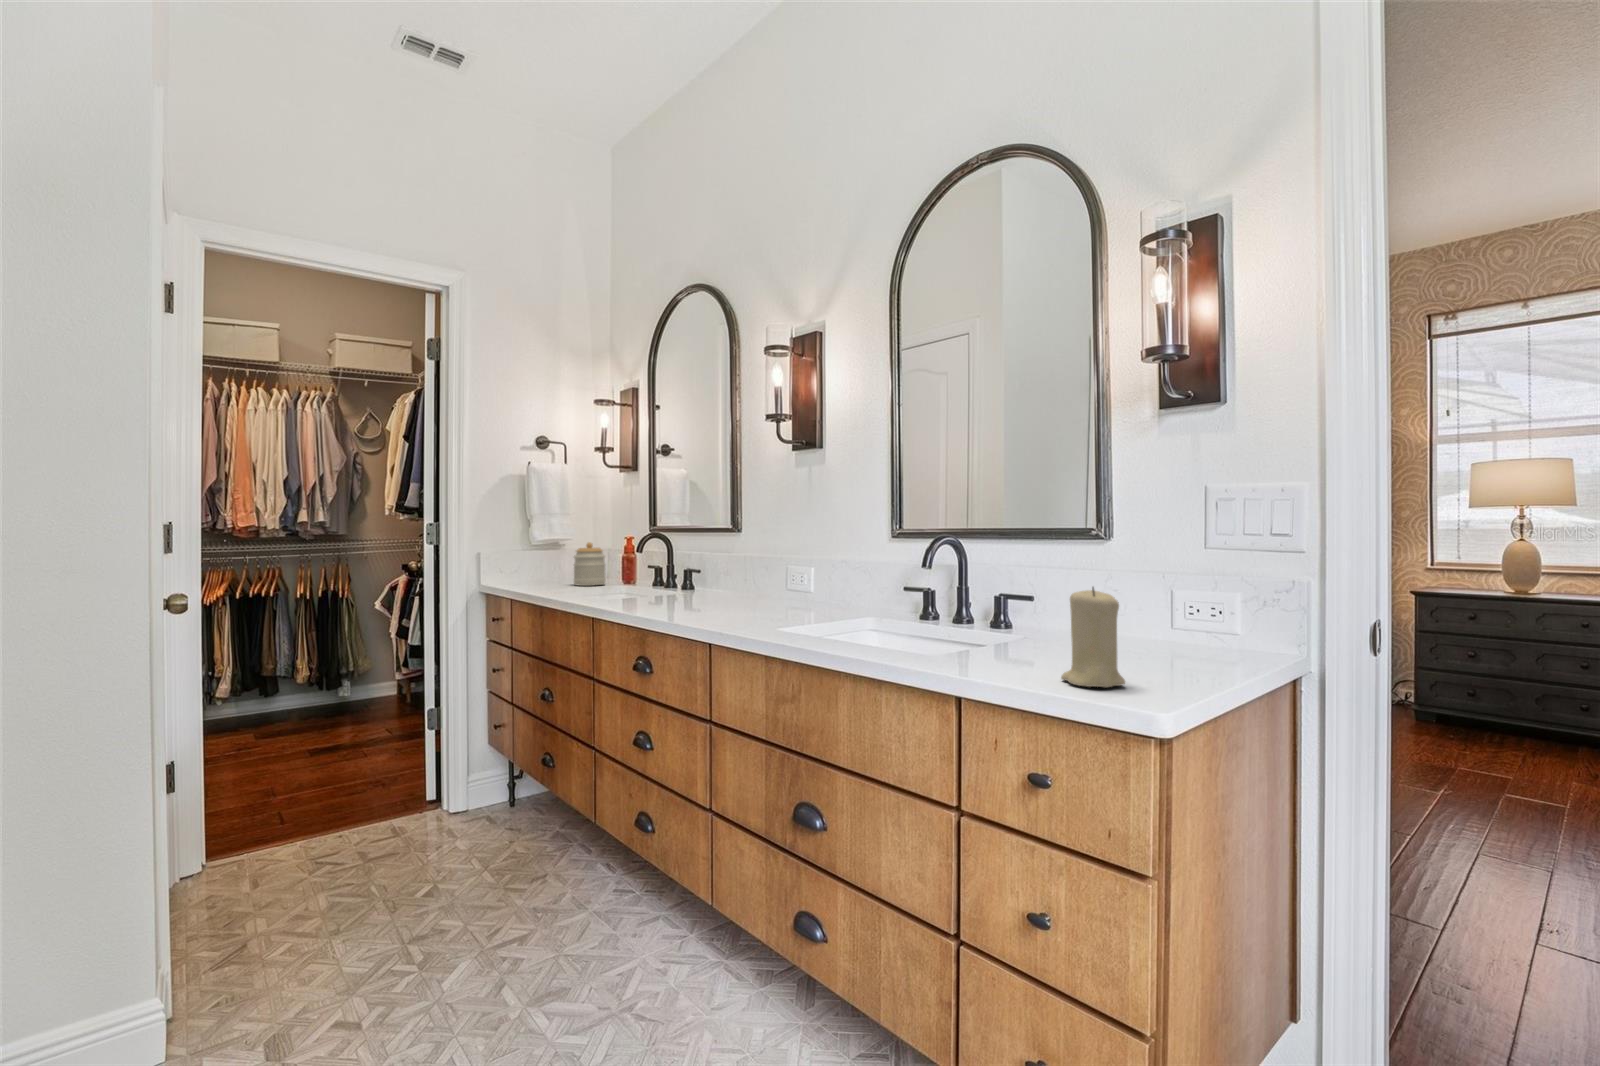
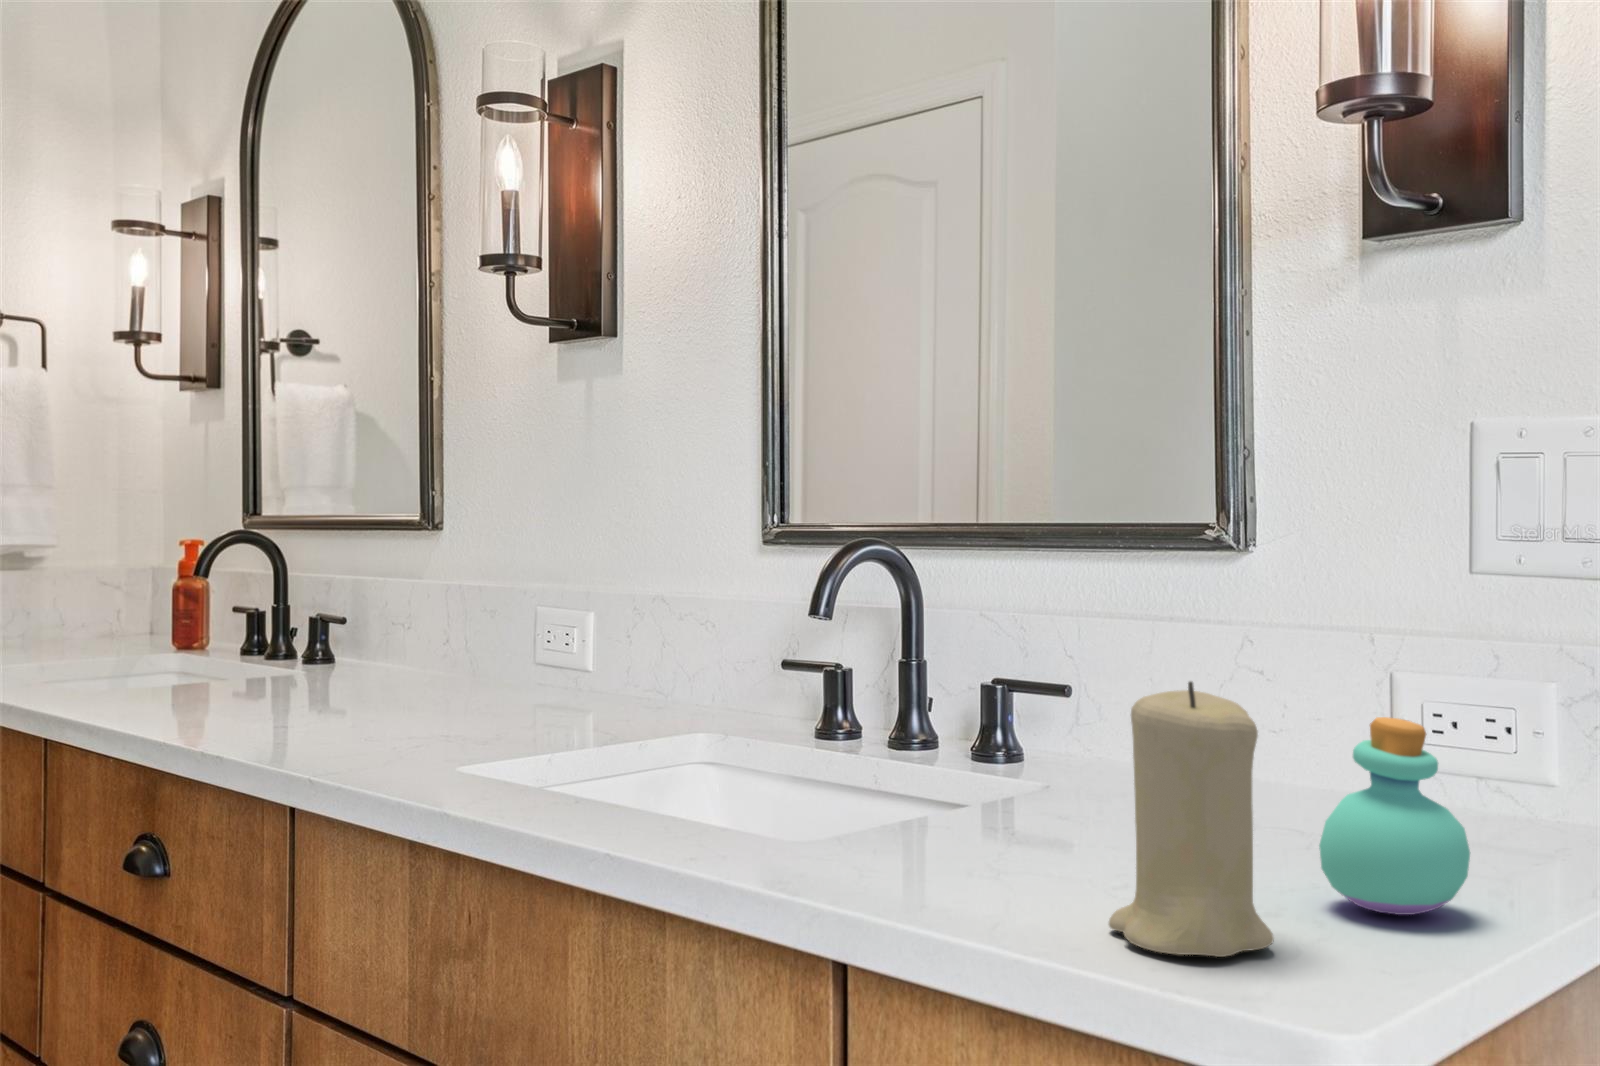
jar: present [574,542,606,586] -> none [54,551,135,652]
perfume bottle: none [1143,602,1203,677] -> present [1319,717,1470,915]

